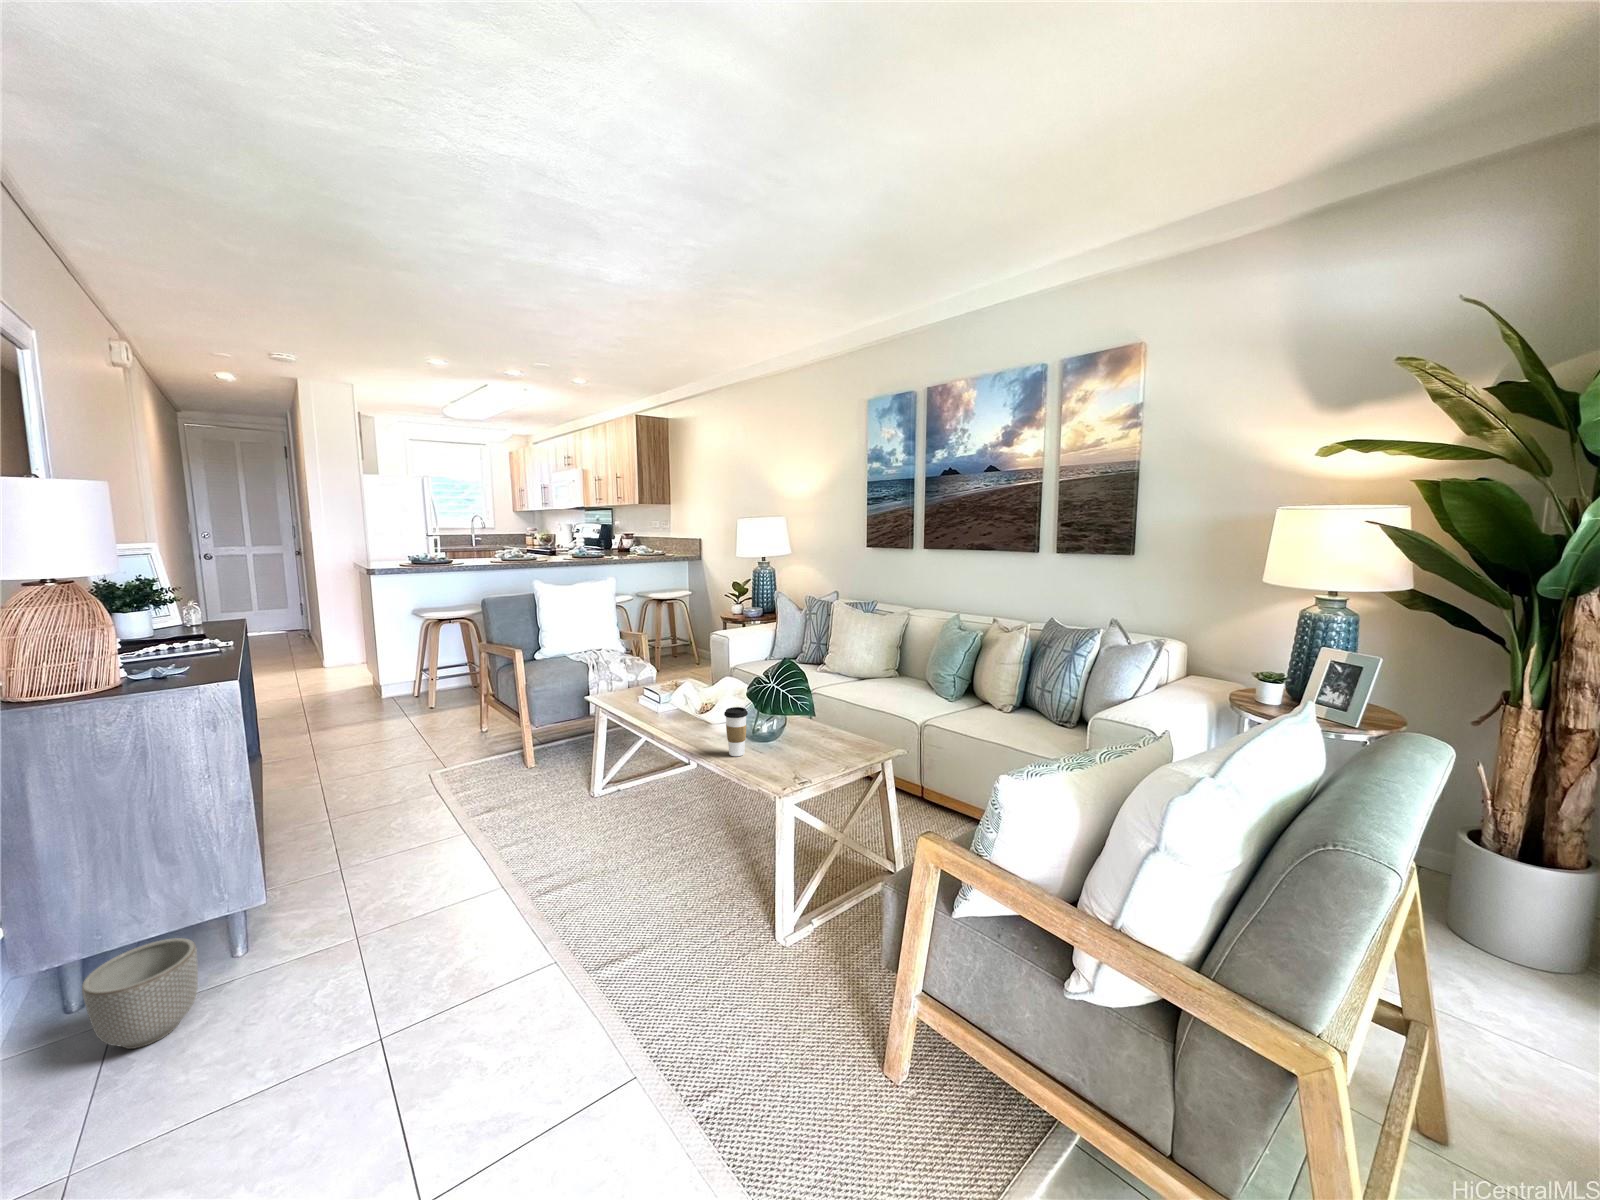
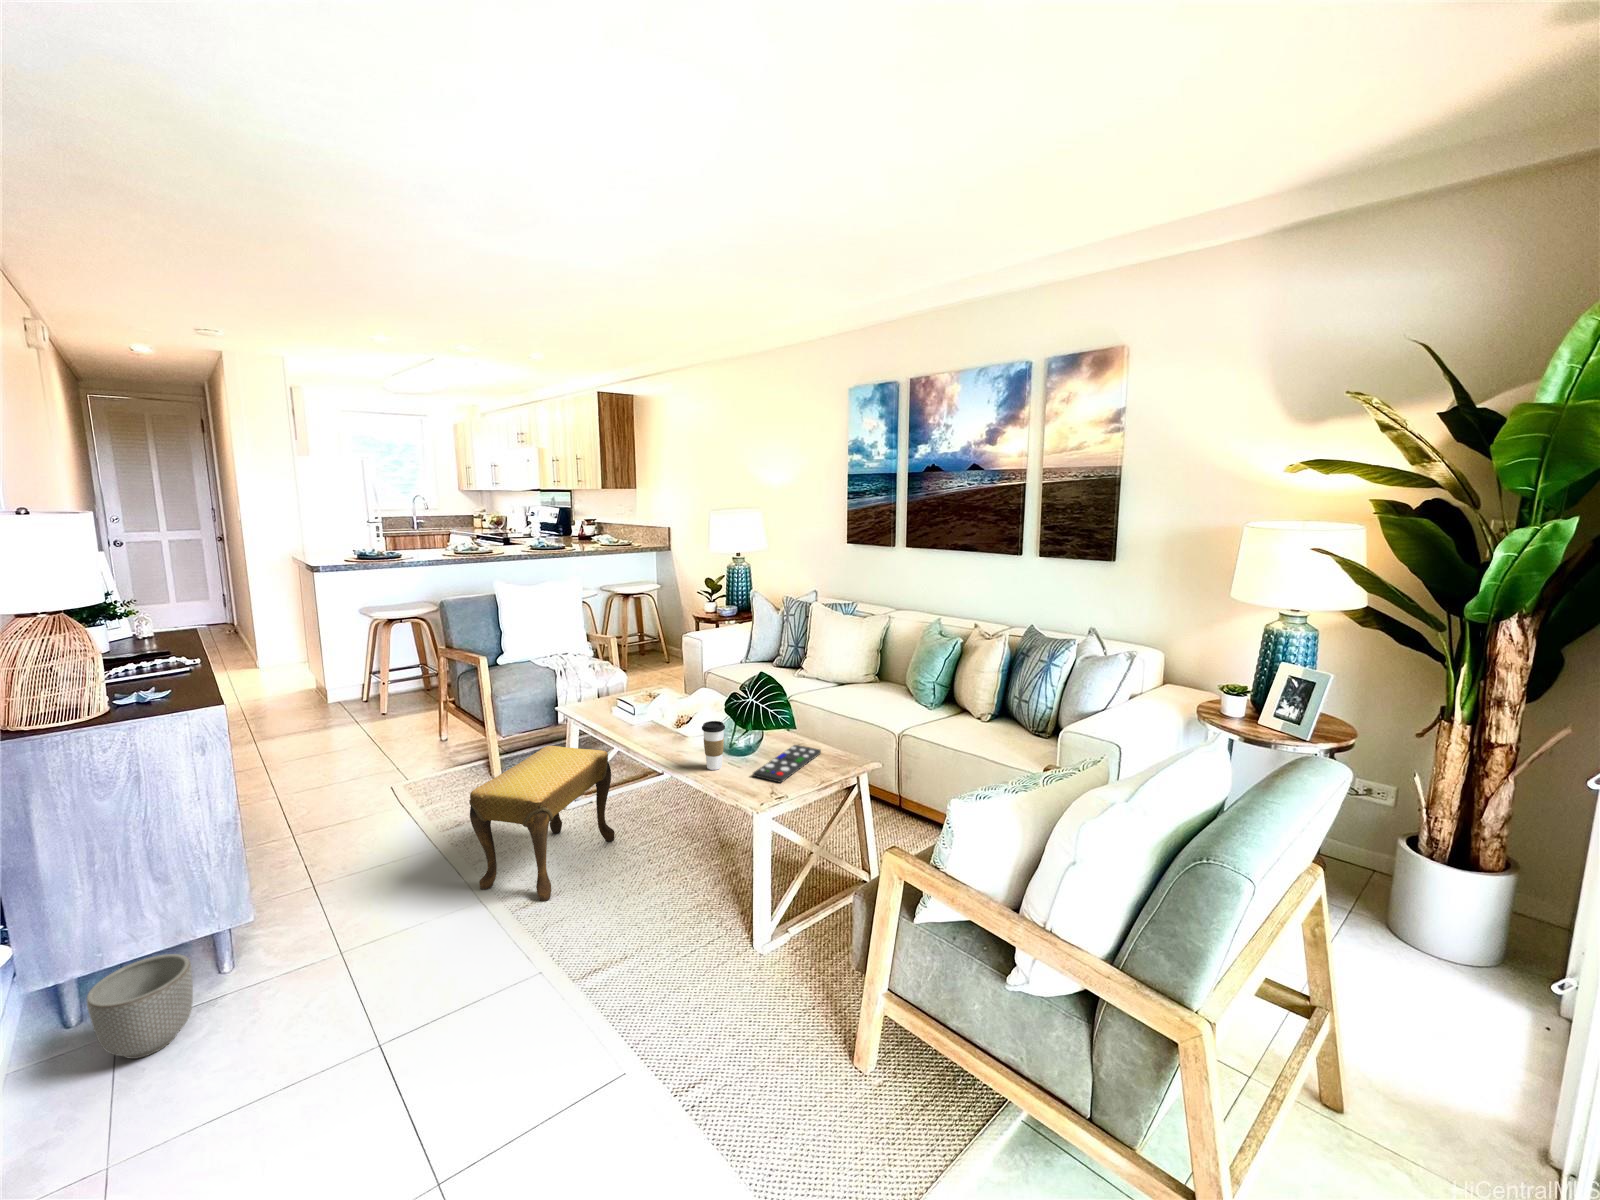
remote control: none [776,733,844,770] -> present [753,745,821,783]
footstool: none [493,734,639,889] -> present [469,746,615,901]

